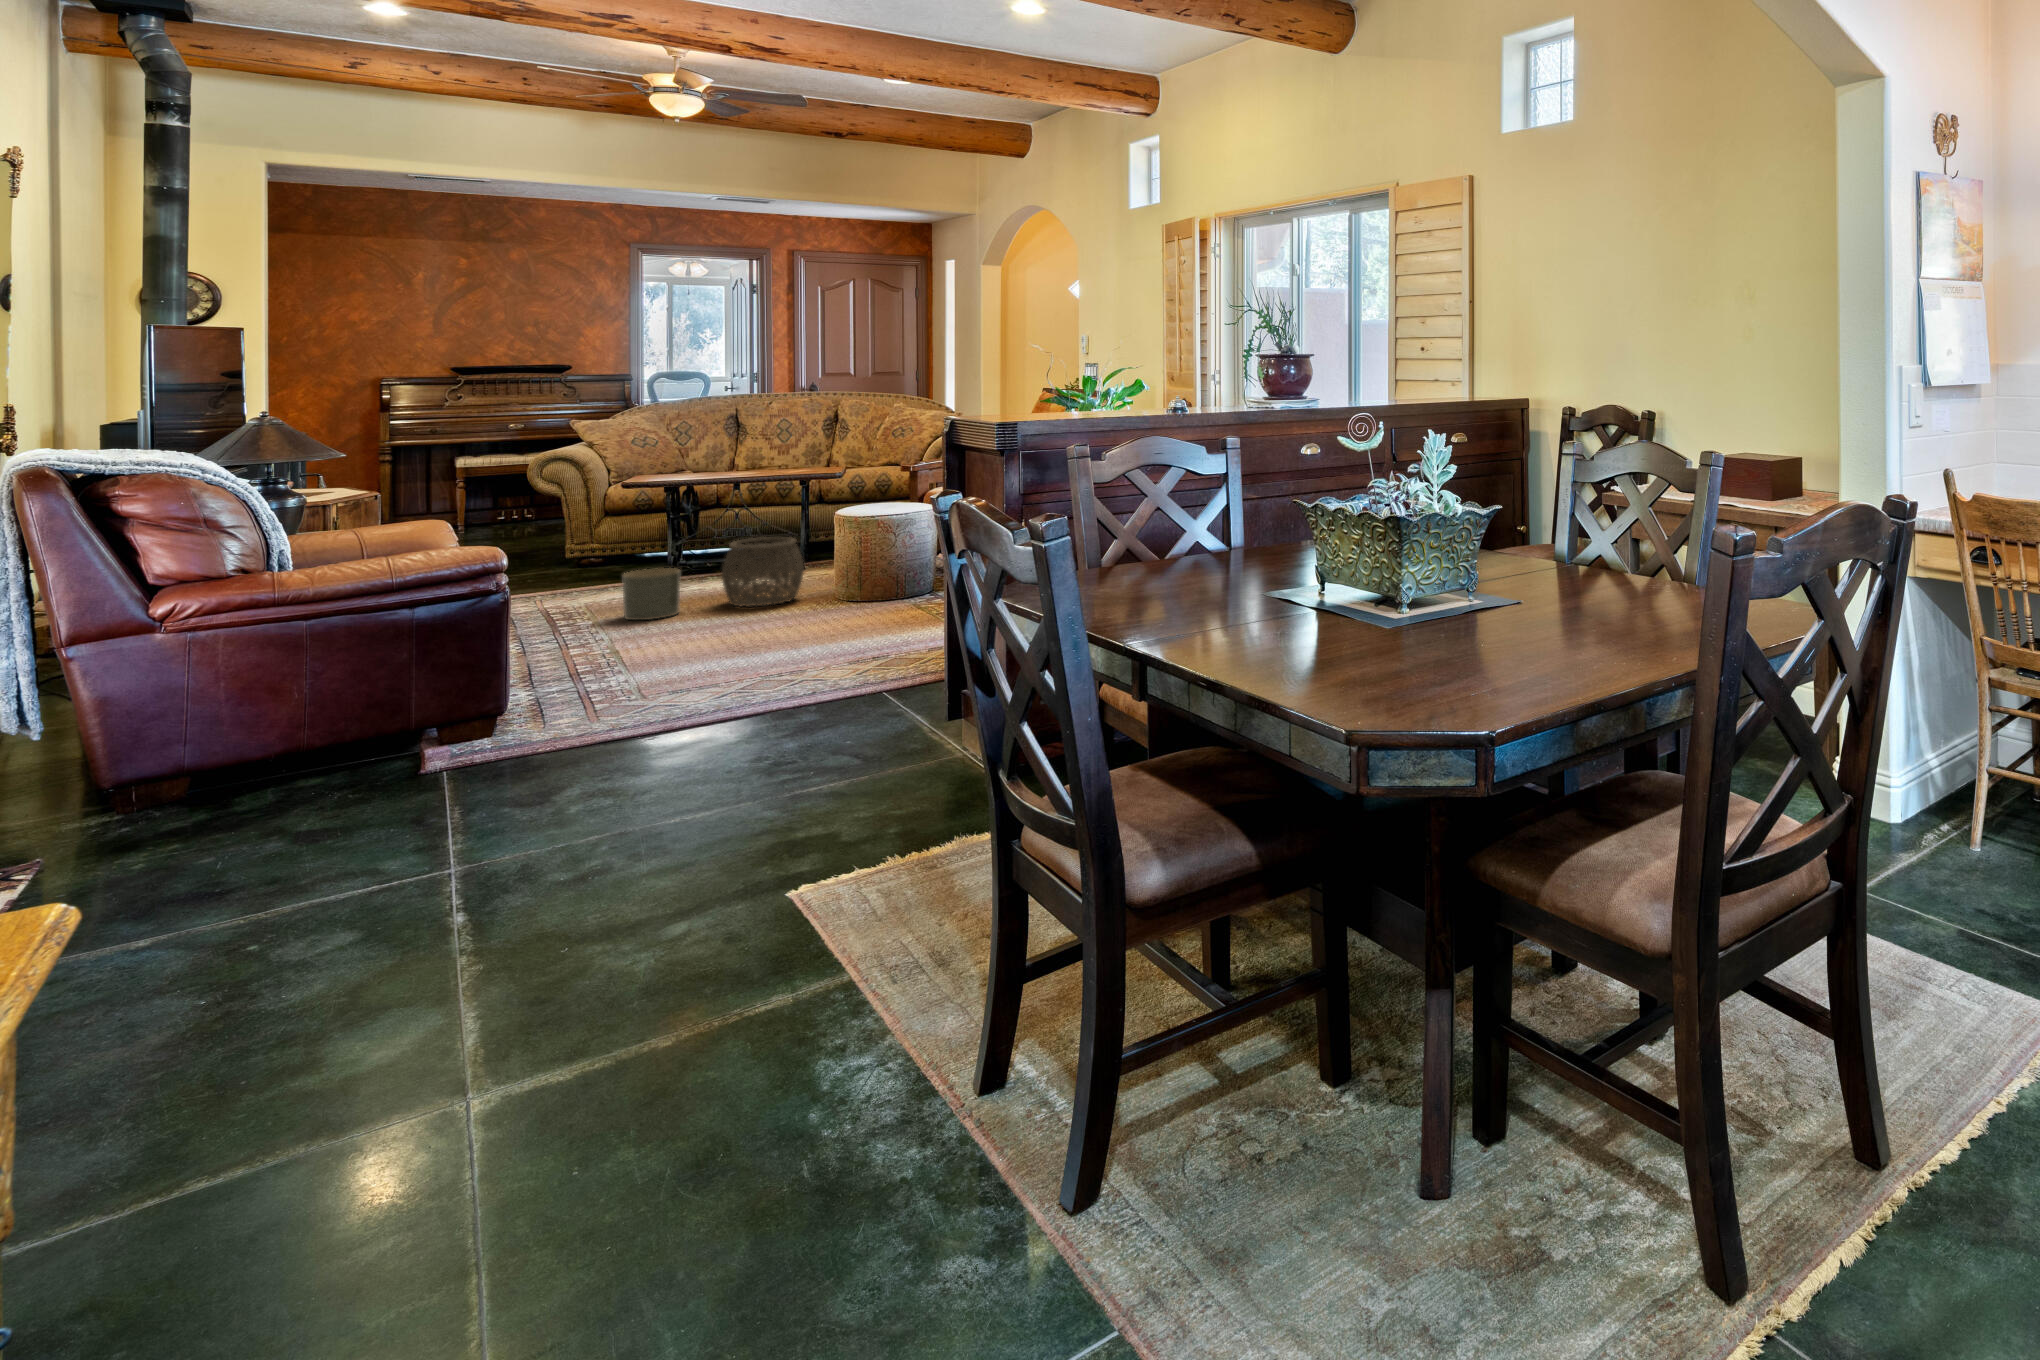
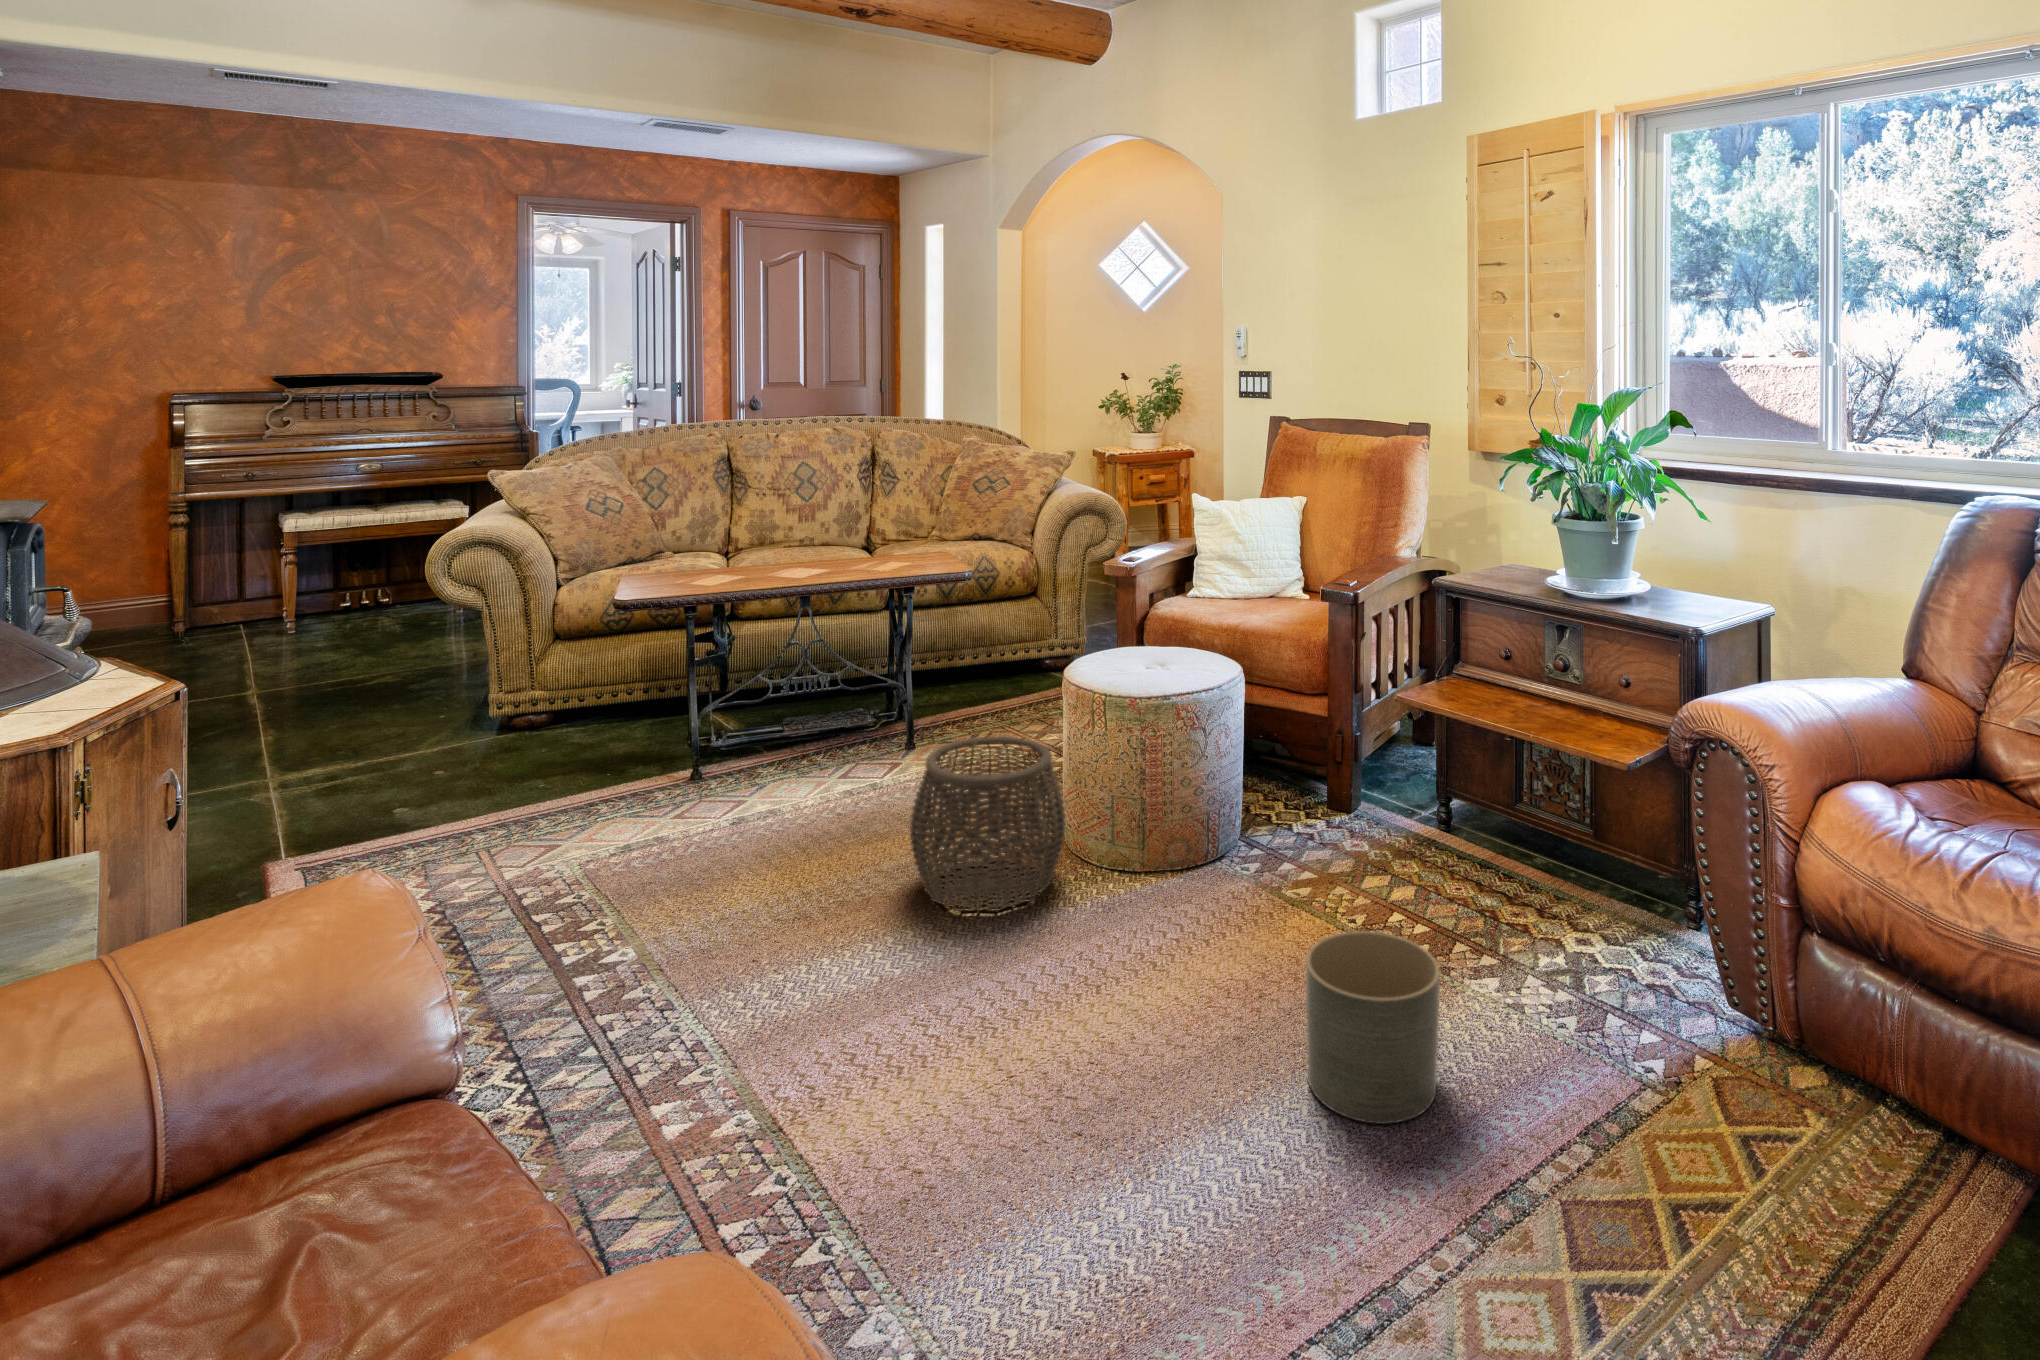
planter: present [623,568,680,620] -> present [1306,931,1440,1124]

